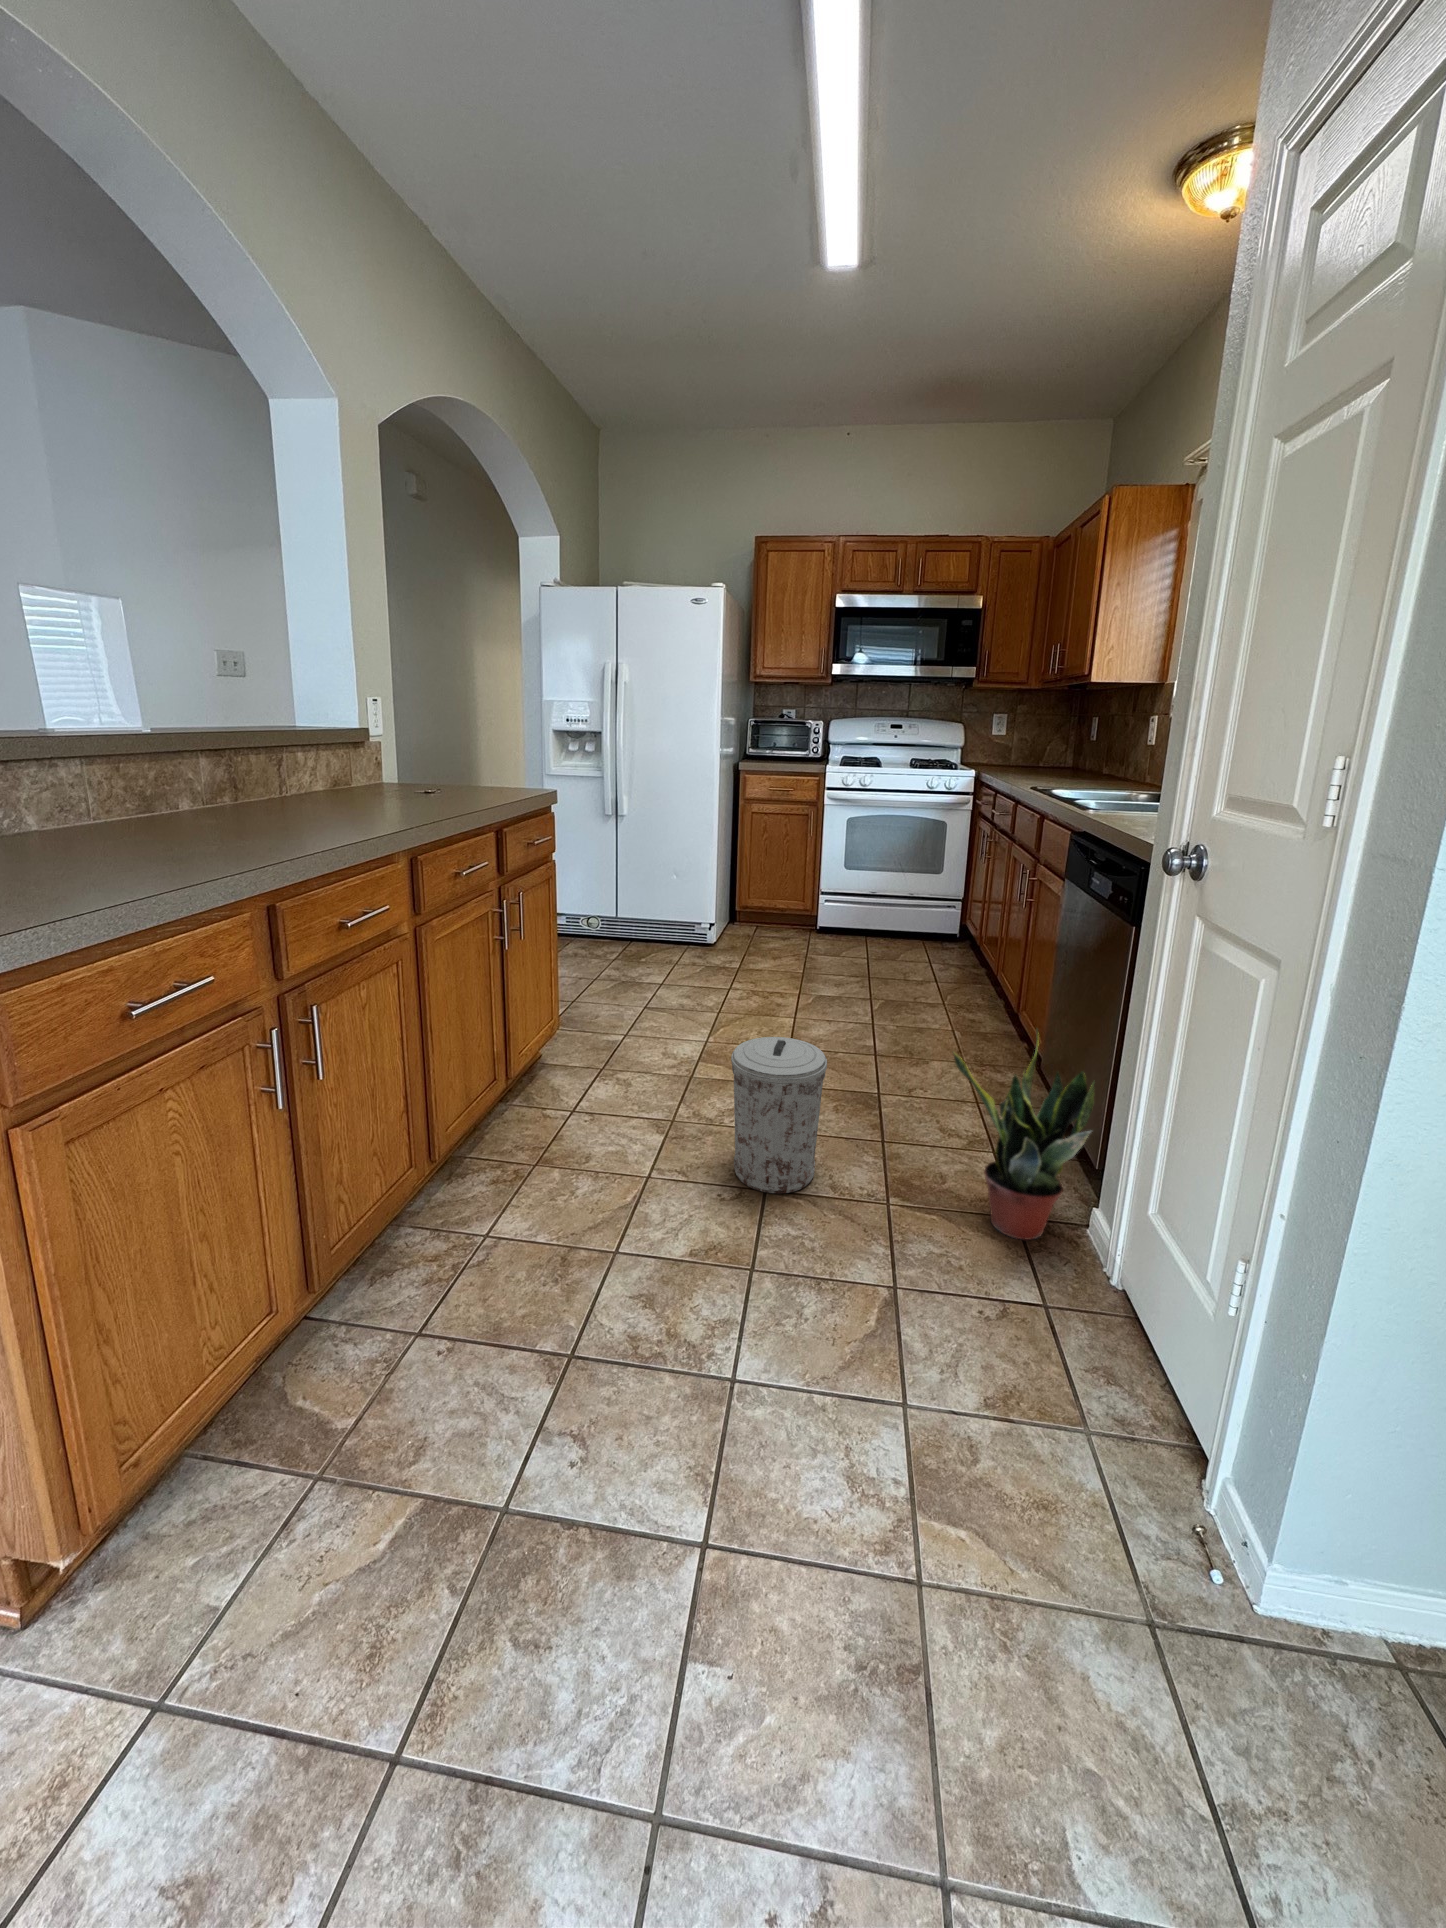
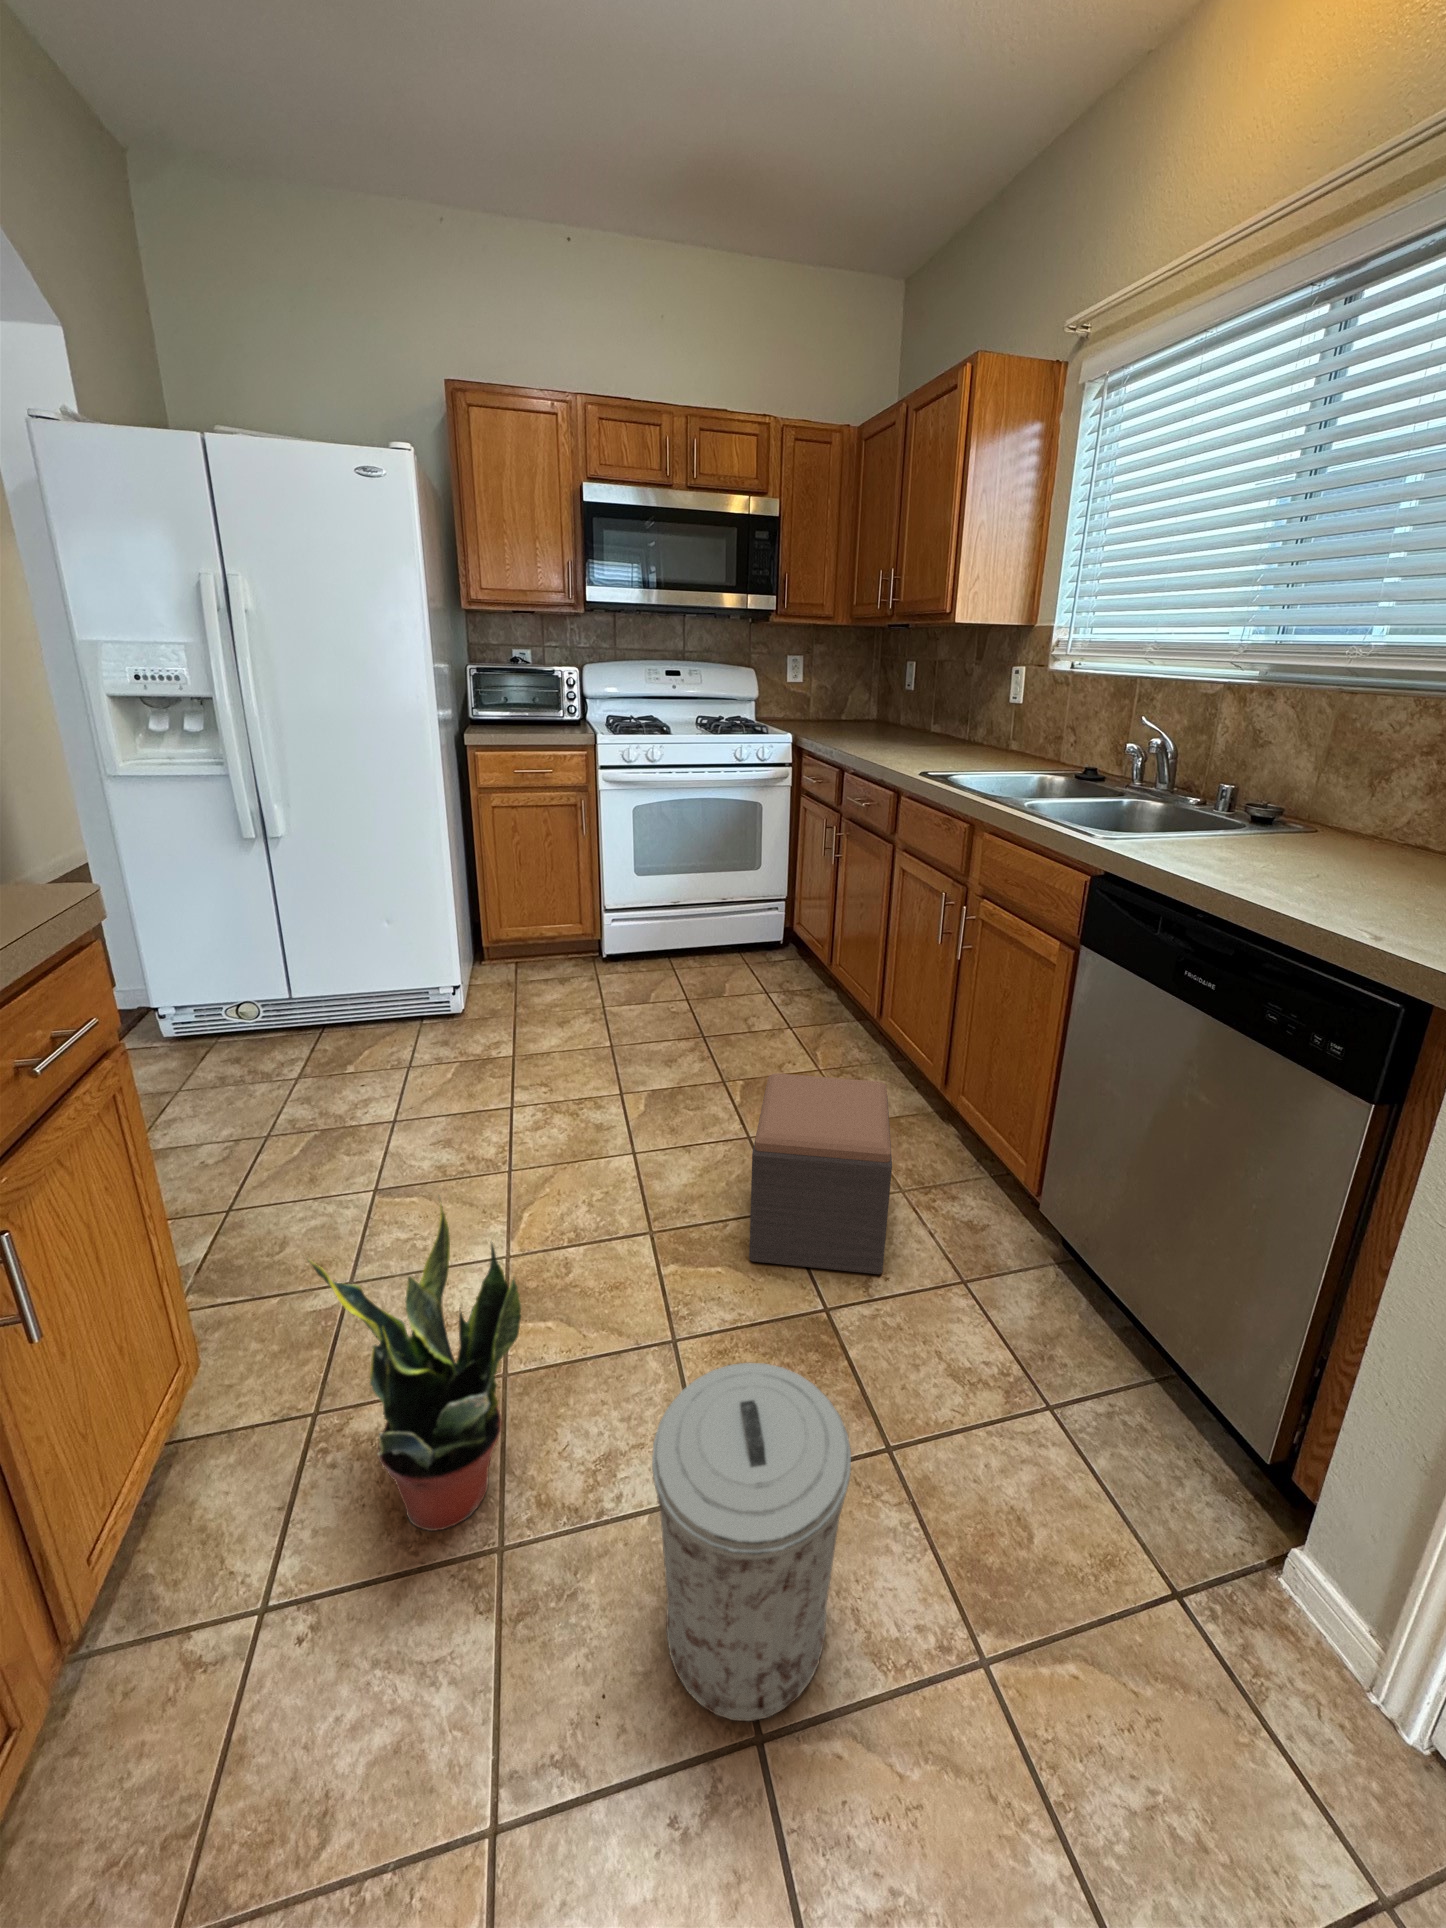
footstool: none [843,966,955,1092] -> present [749,1073,892,1274]
potted plant: present [953,1030,1095,1240] -> present [307,1195,521,1531]

